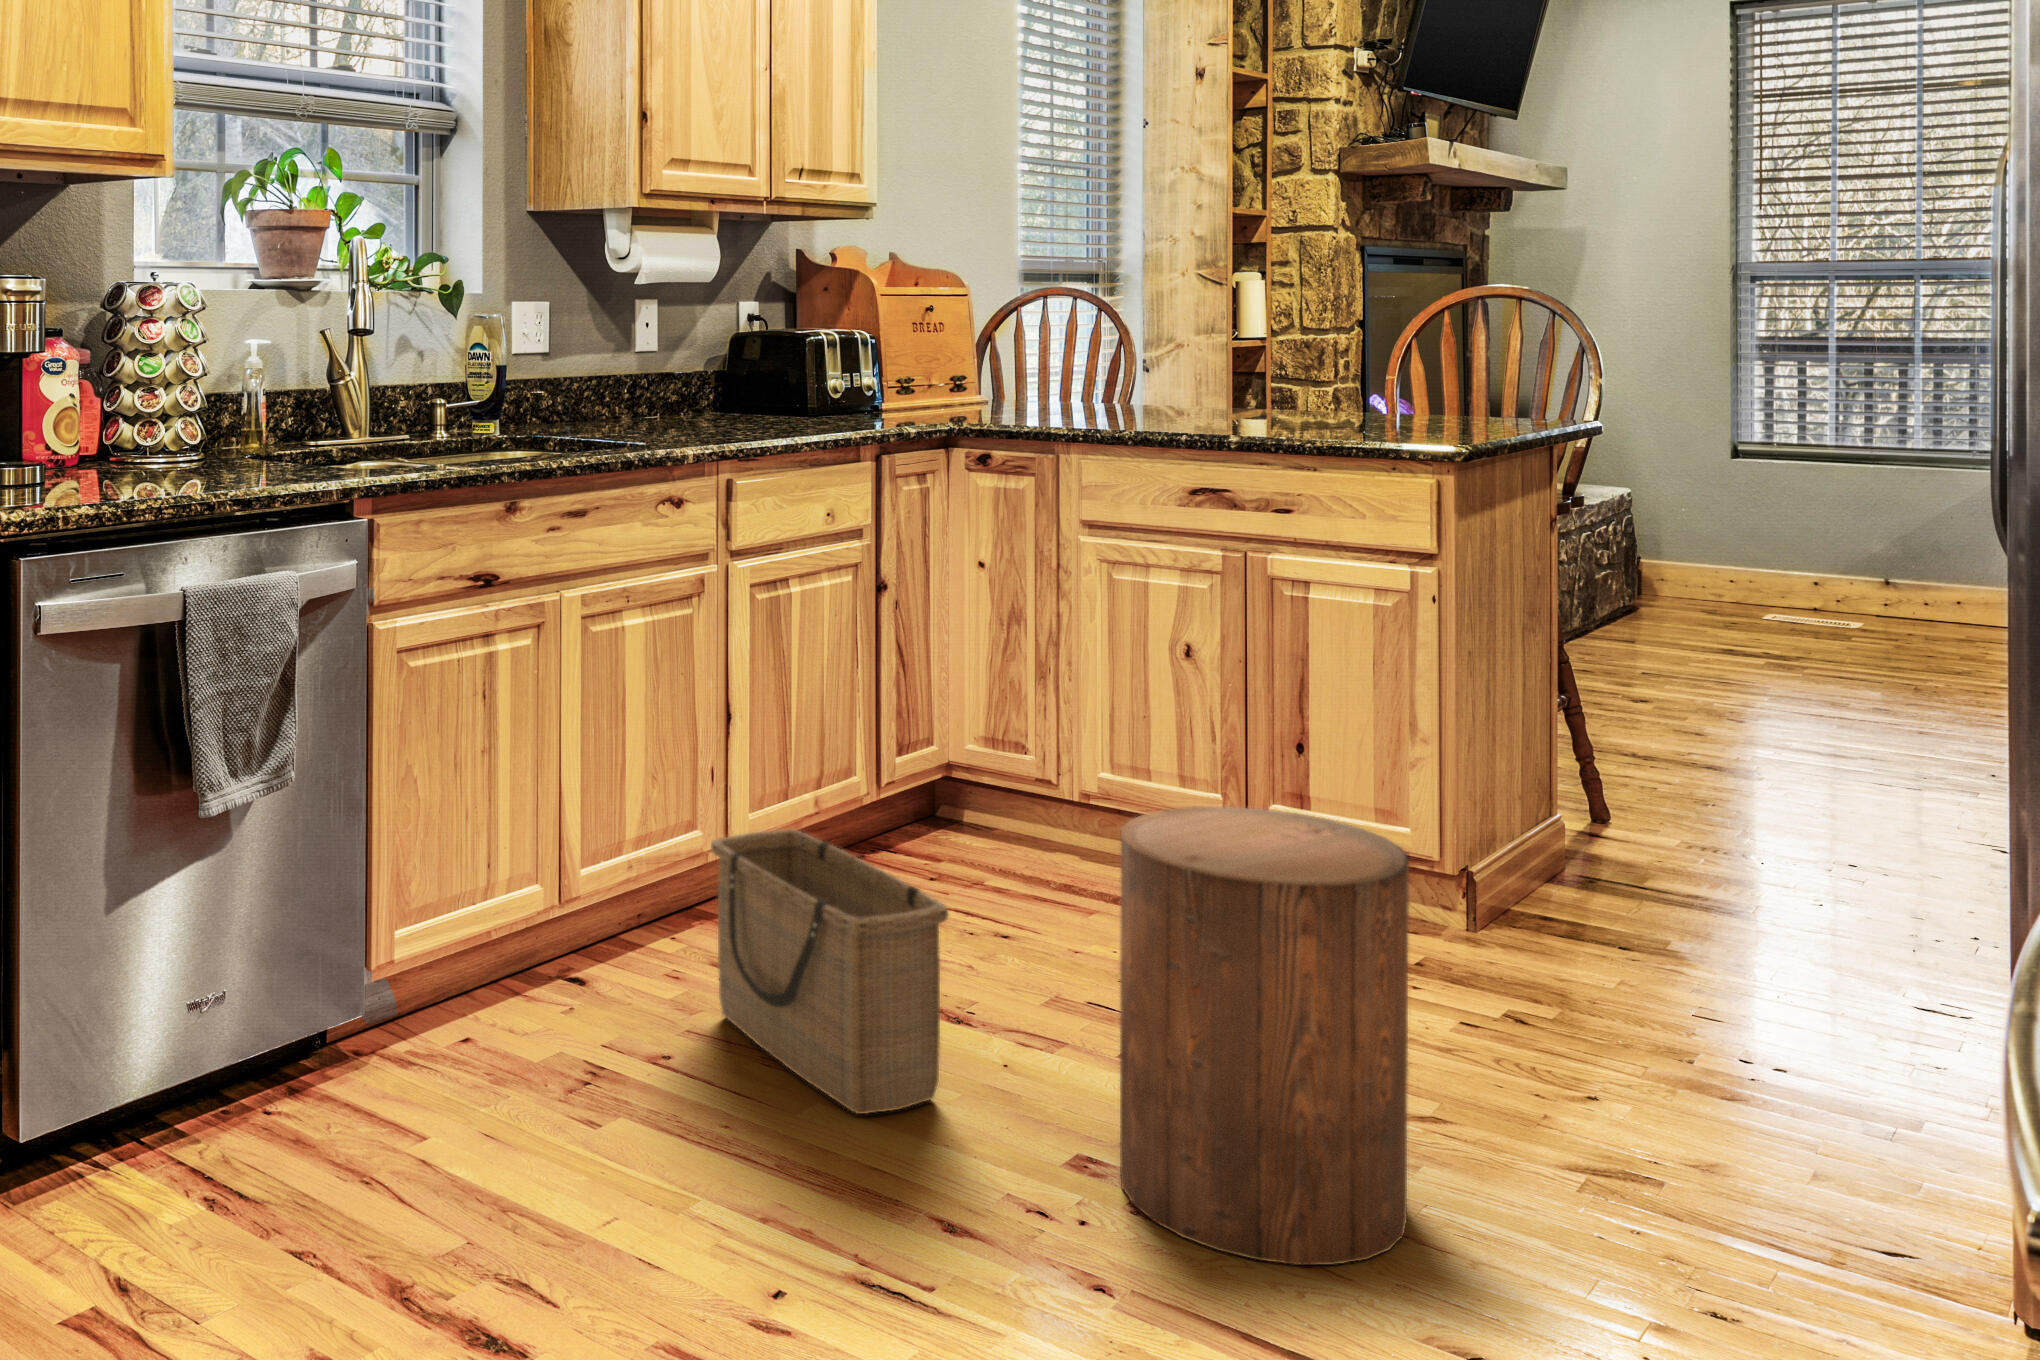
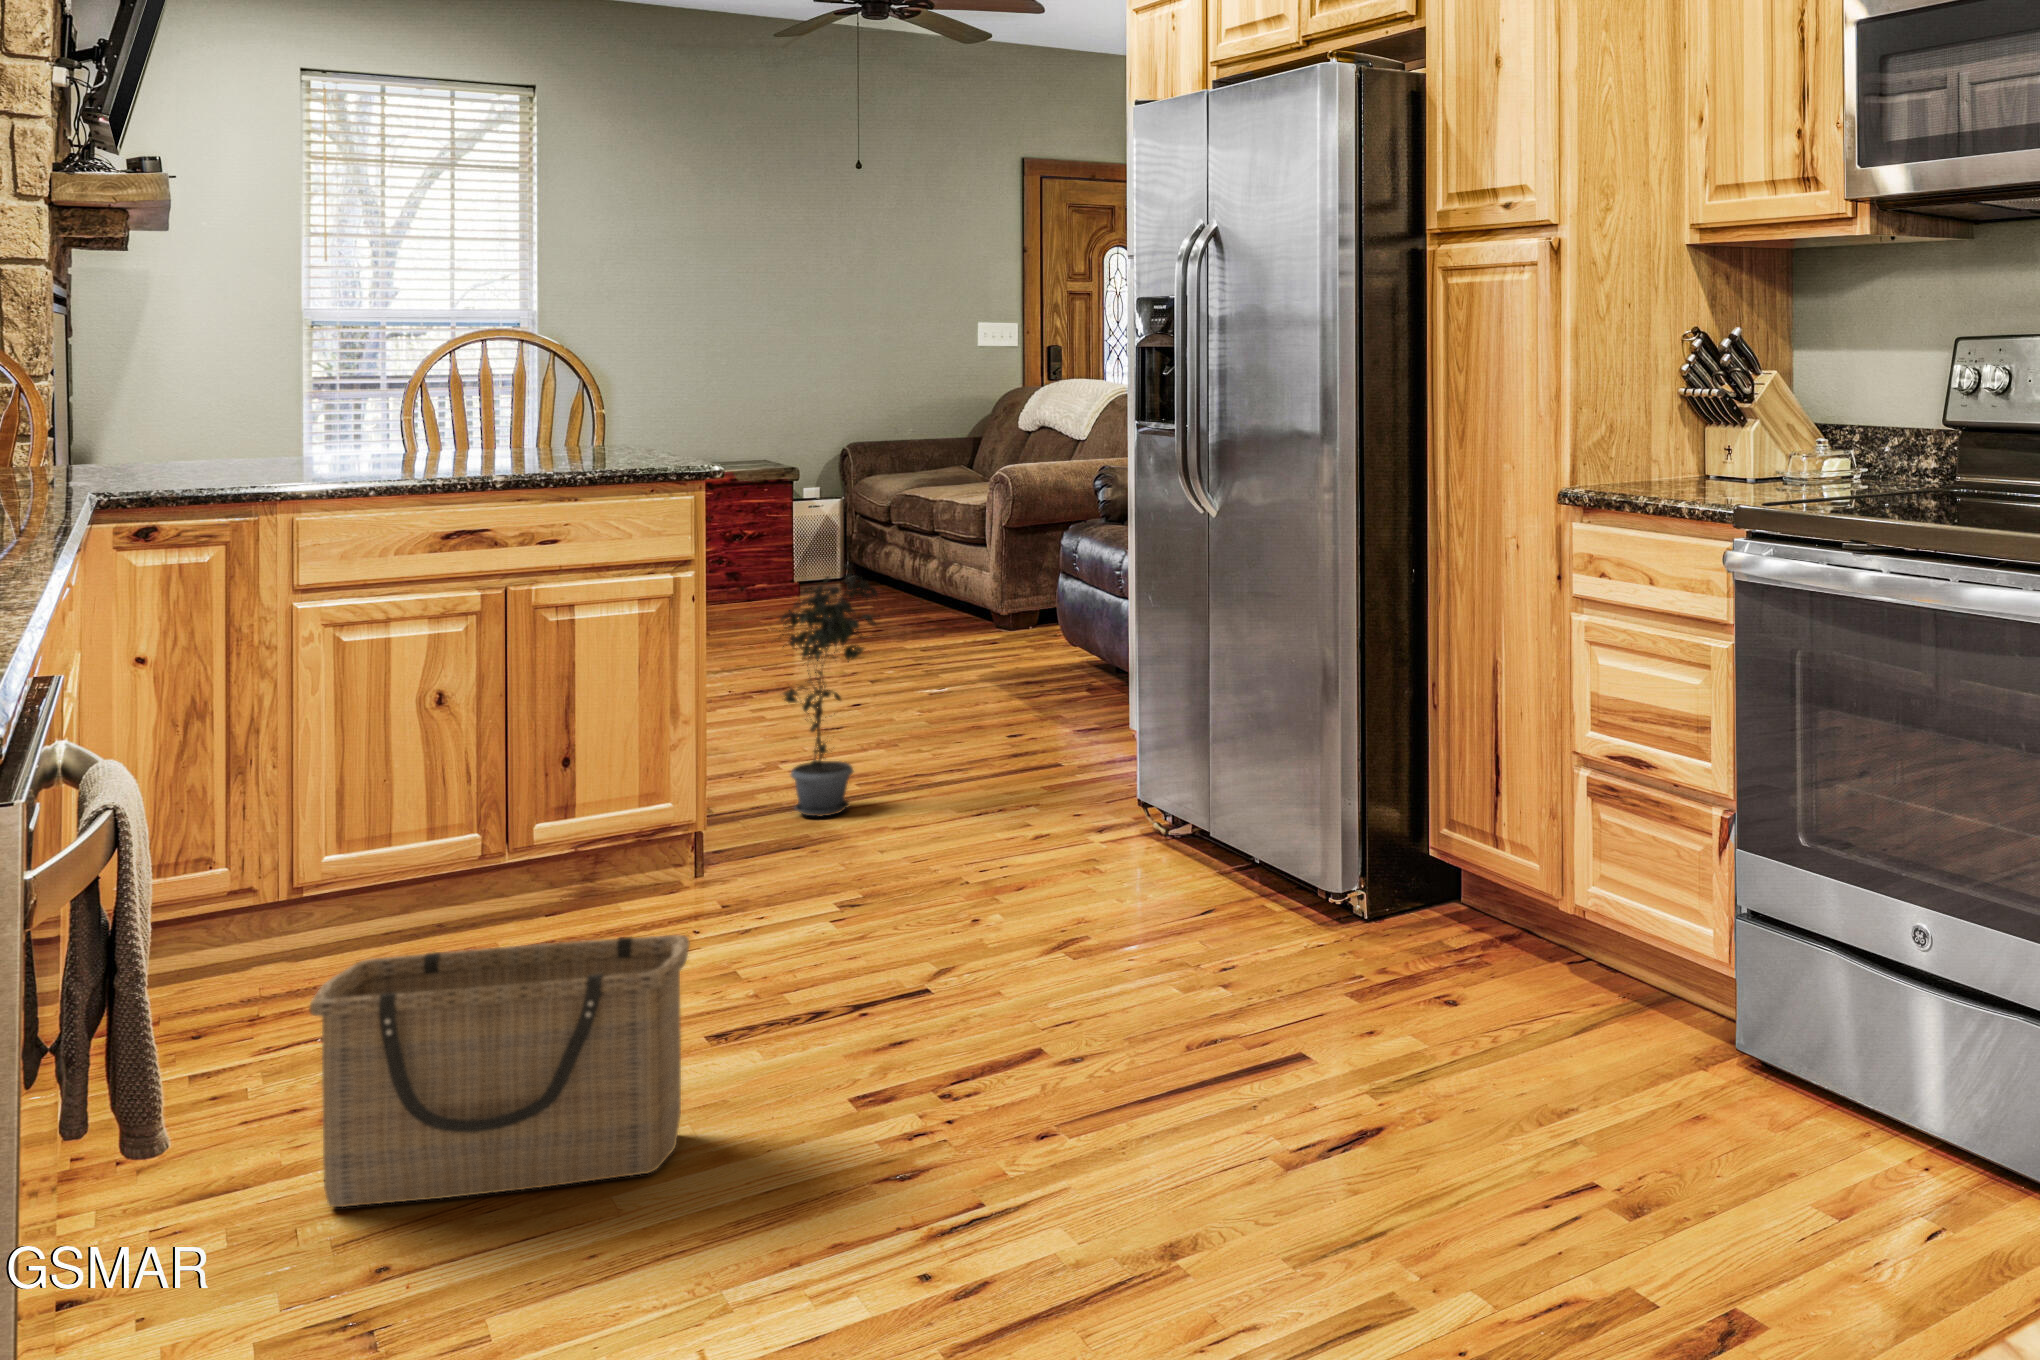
potted plant: none [1654,597,1823,930] -> present [780,564,878,817]
stool: present [1120,807,1409,1265] -> none [856,745,1076,1092]

